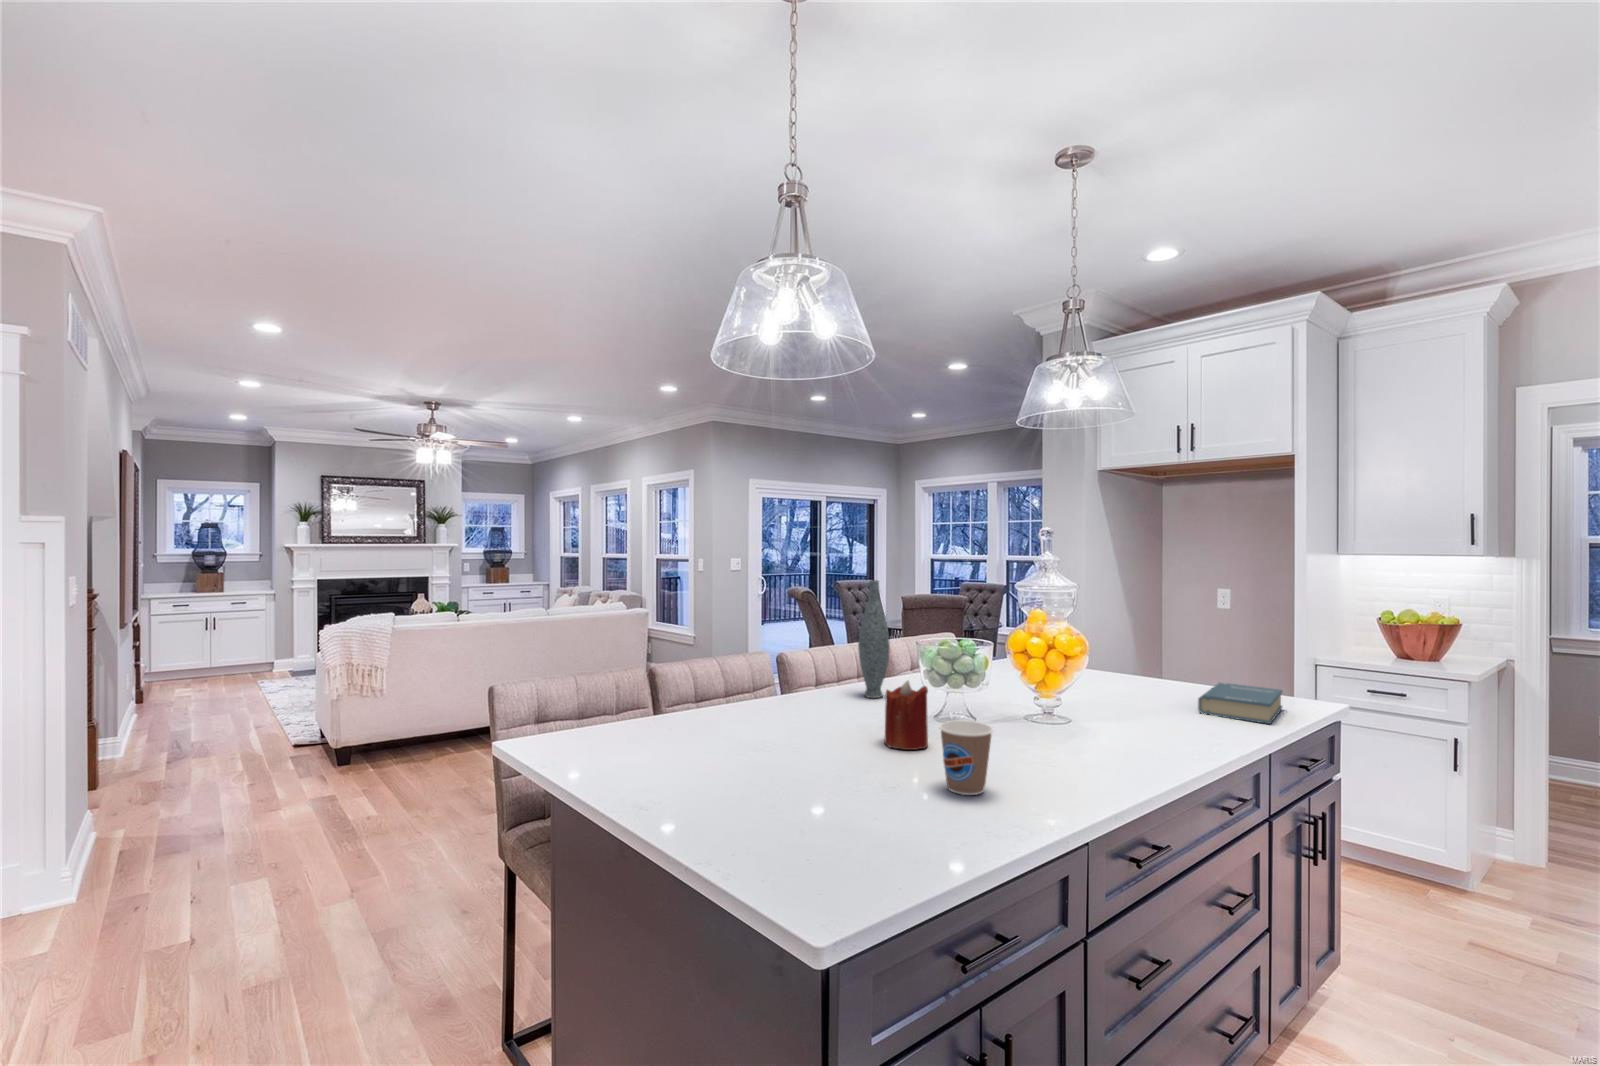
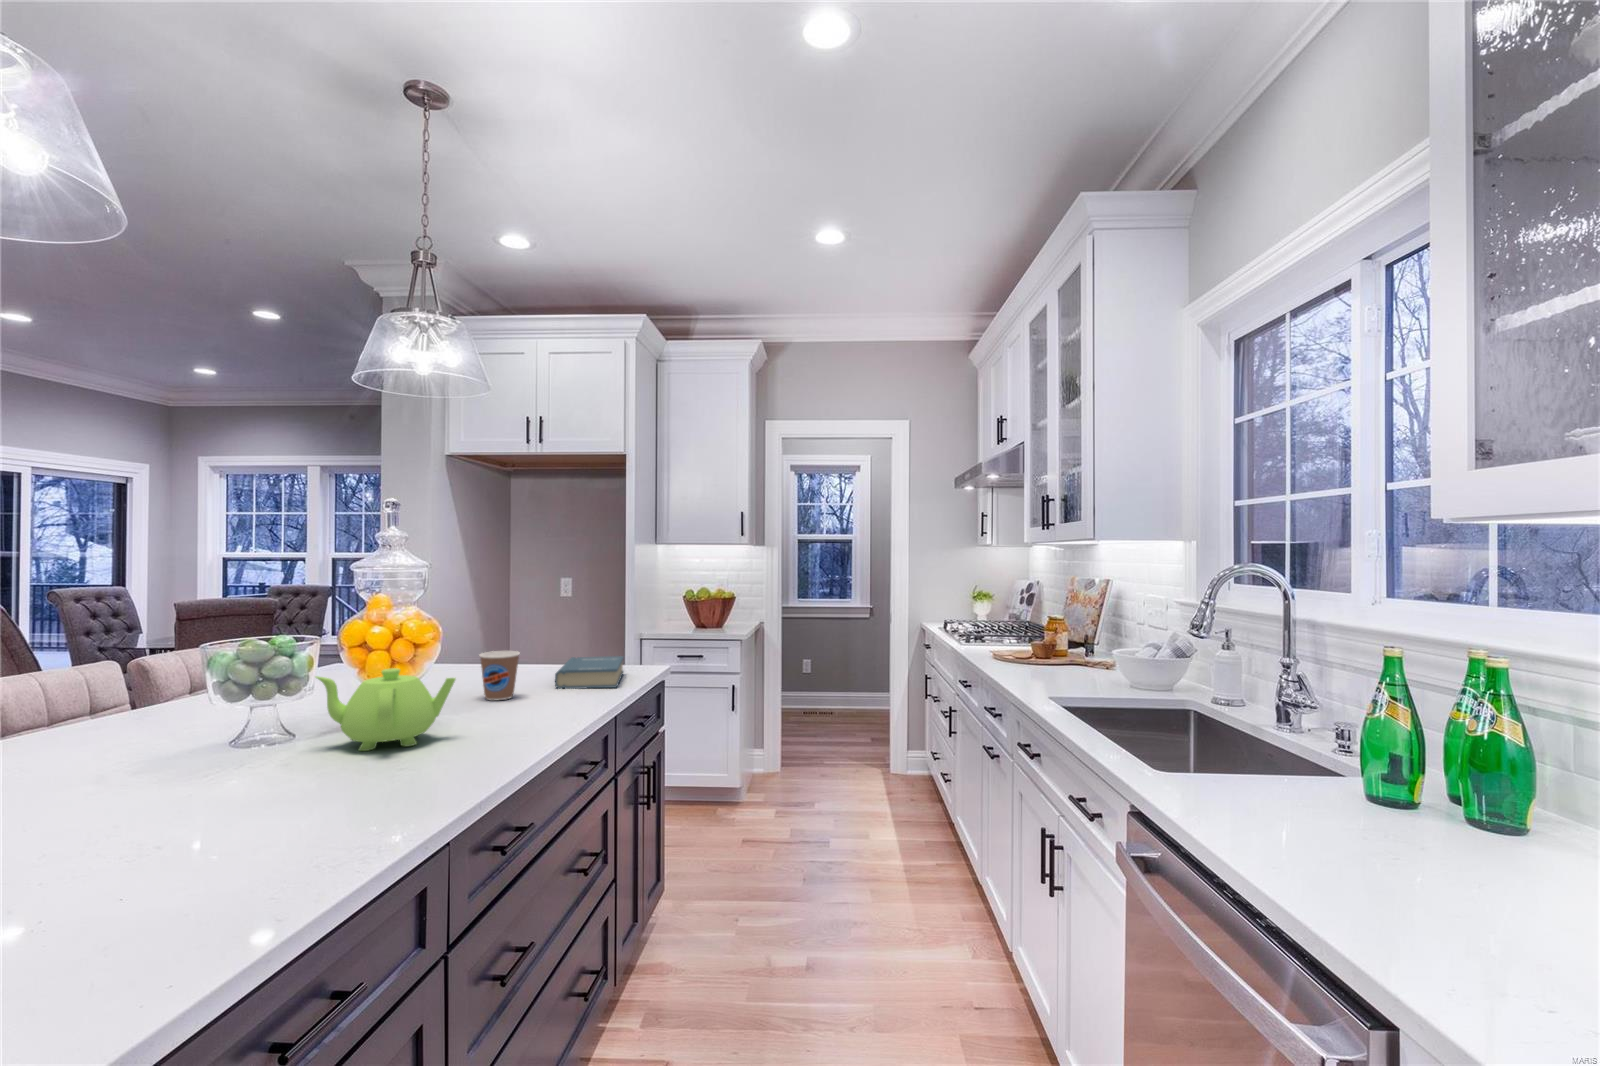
vase: present [858,580,890,698] -> none [67,565,134,746]
teapot: none [992,673,1098,743] -> present [316,668,456,751]
candle: present [884,681,928,750] -> none [112,702,203,813]
coffee cup: present [939,721,993,795] -> present [480,651,520,700]

